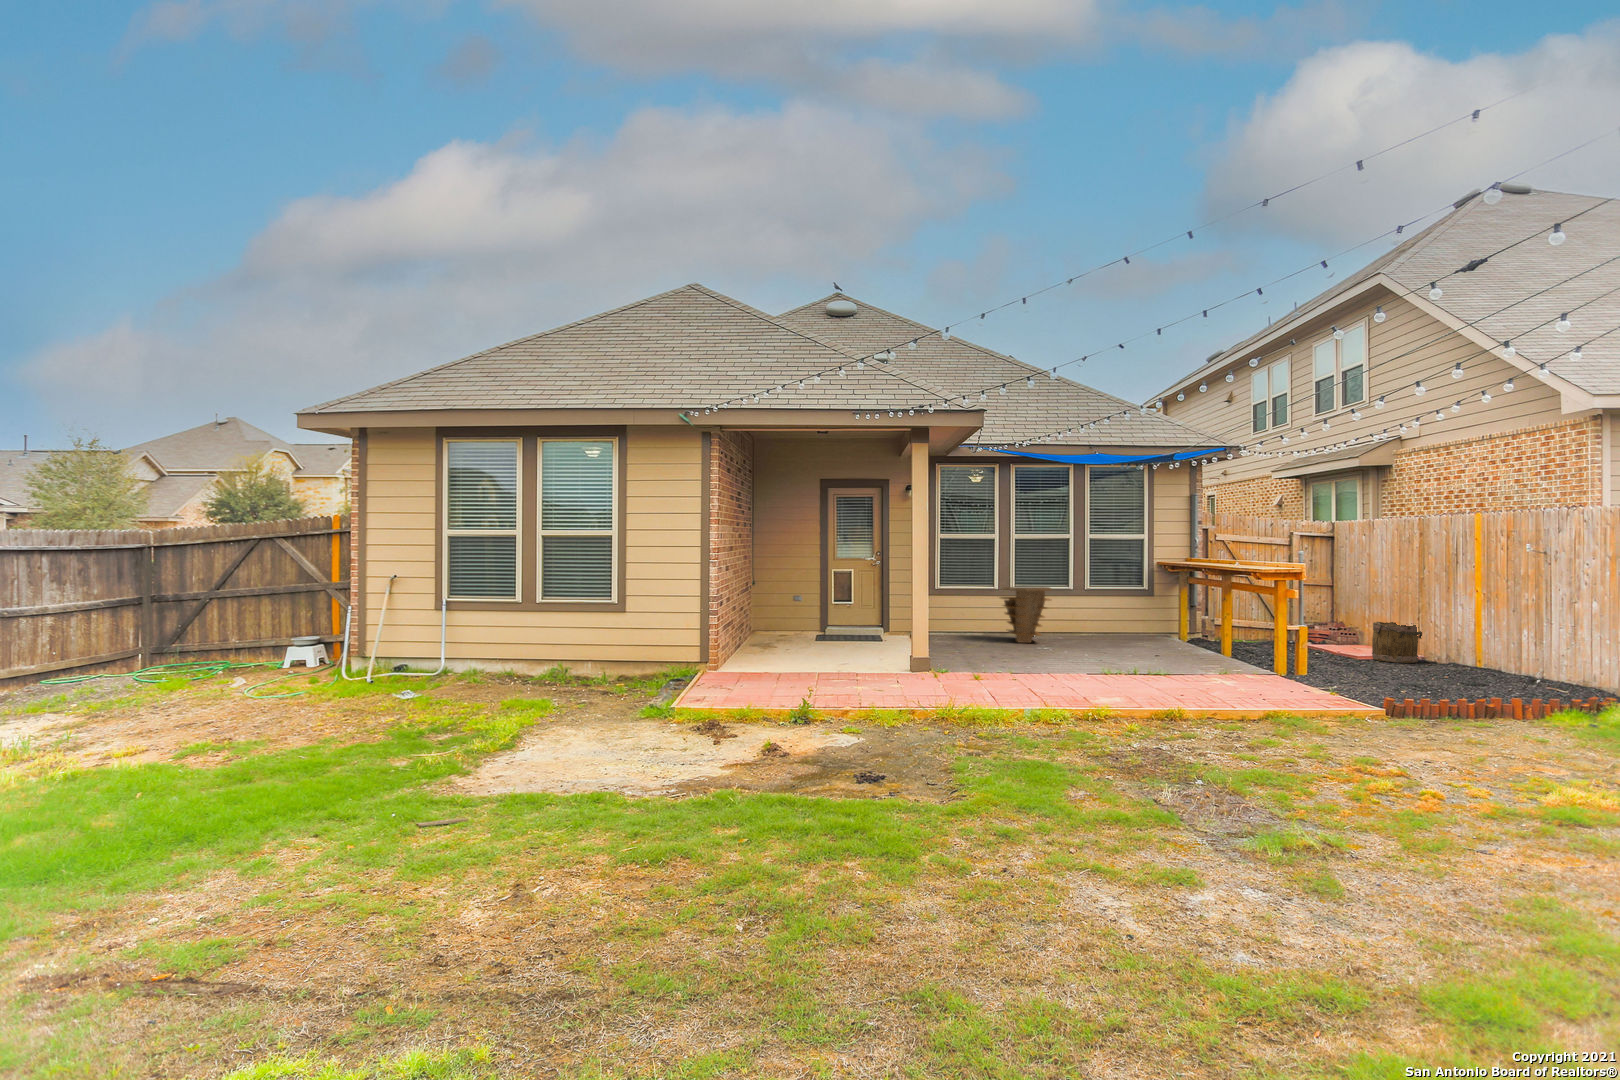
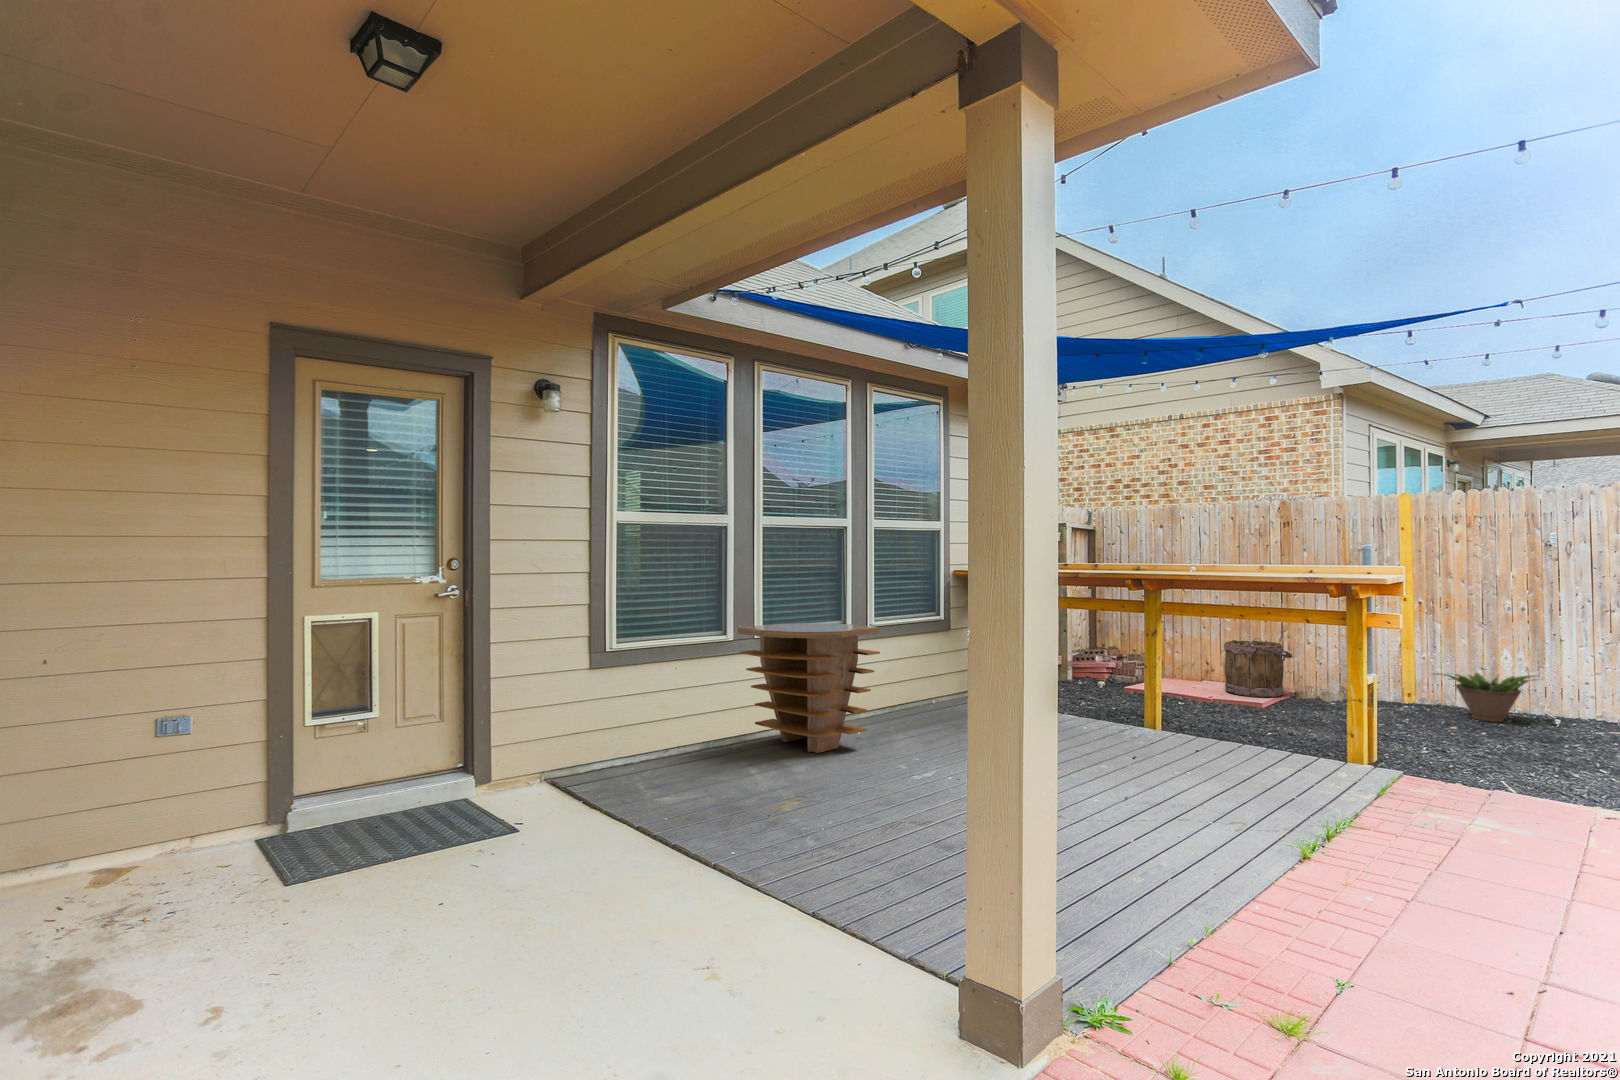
decorative plant: none [1456,645,1536,684] -> present [1437,673,1538,722]

